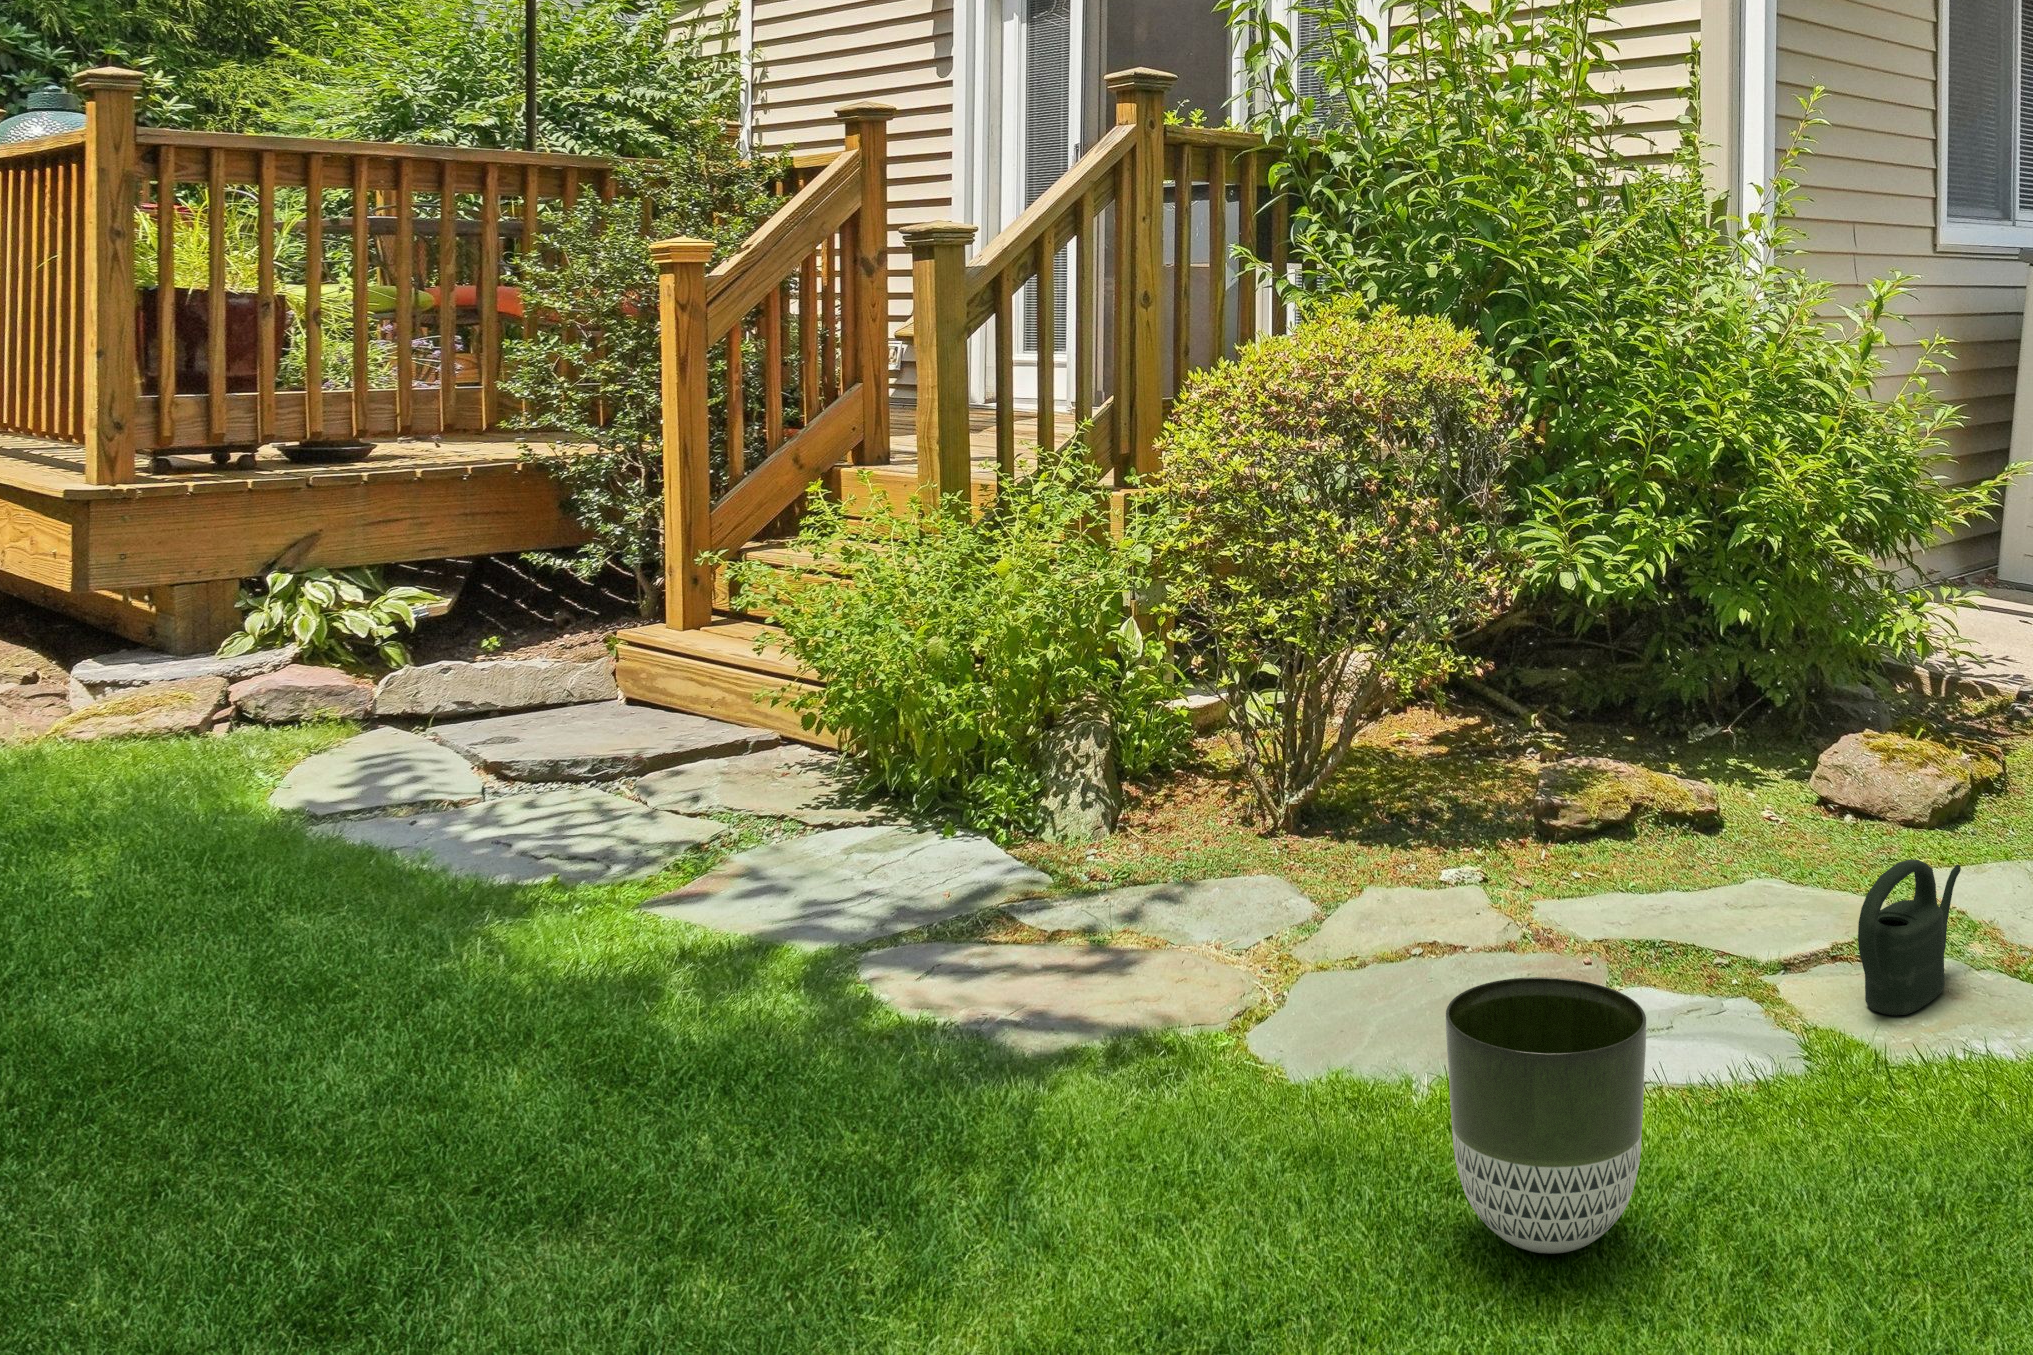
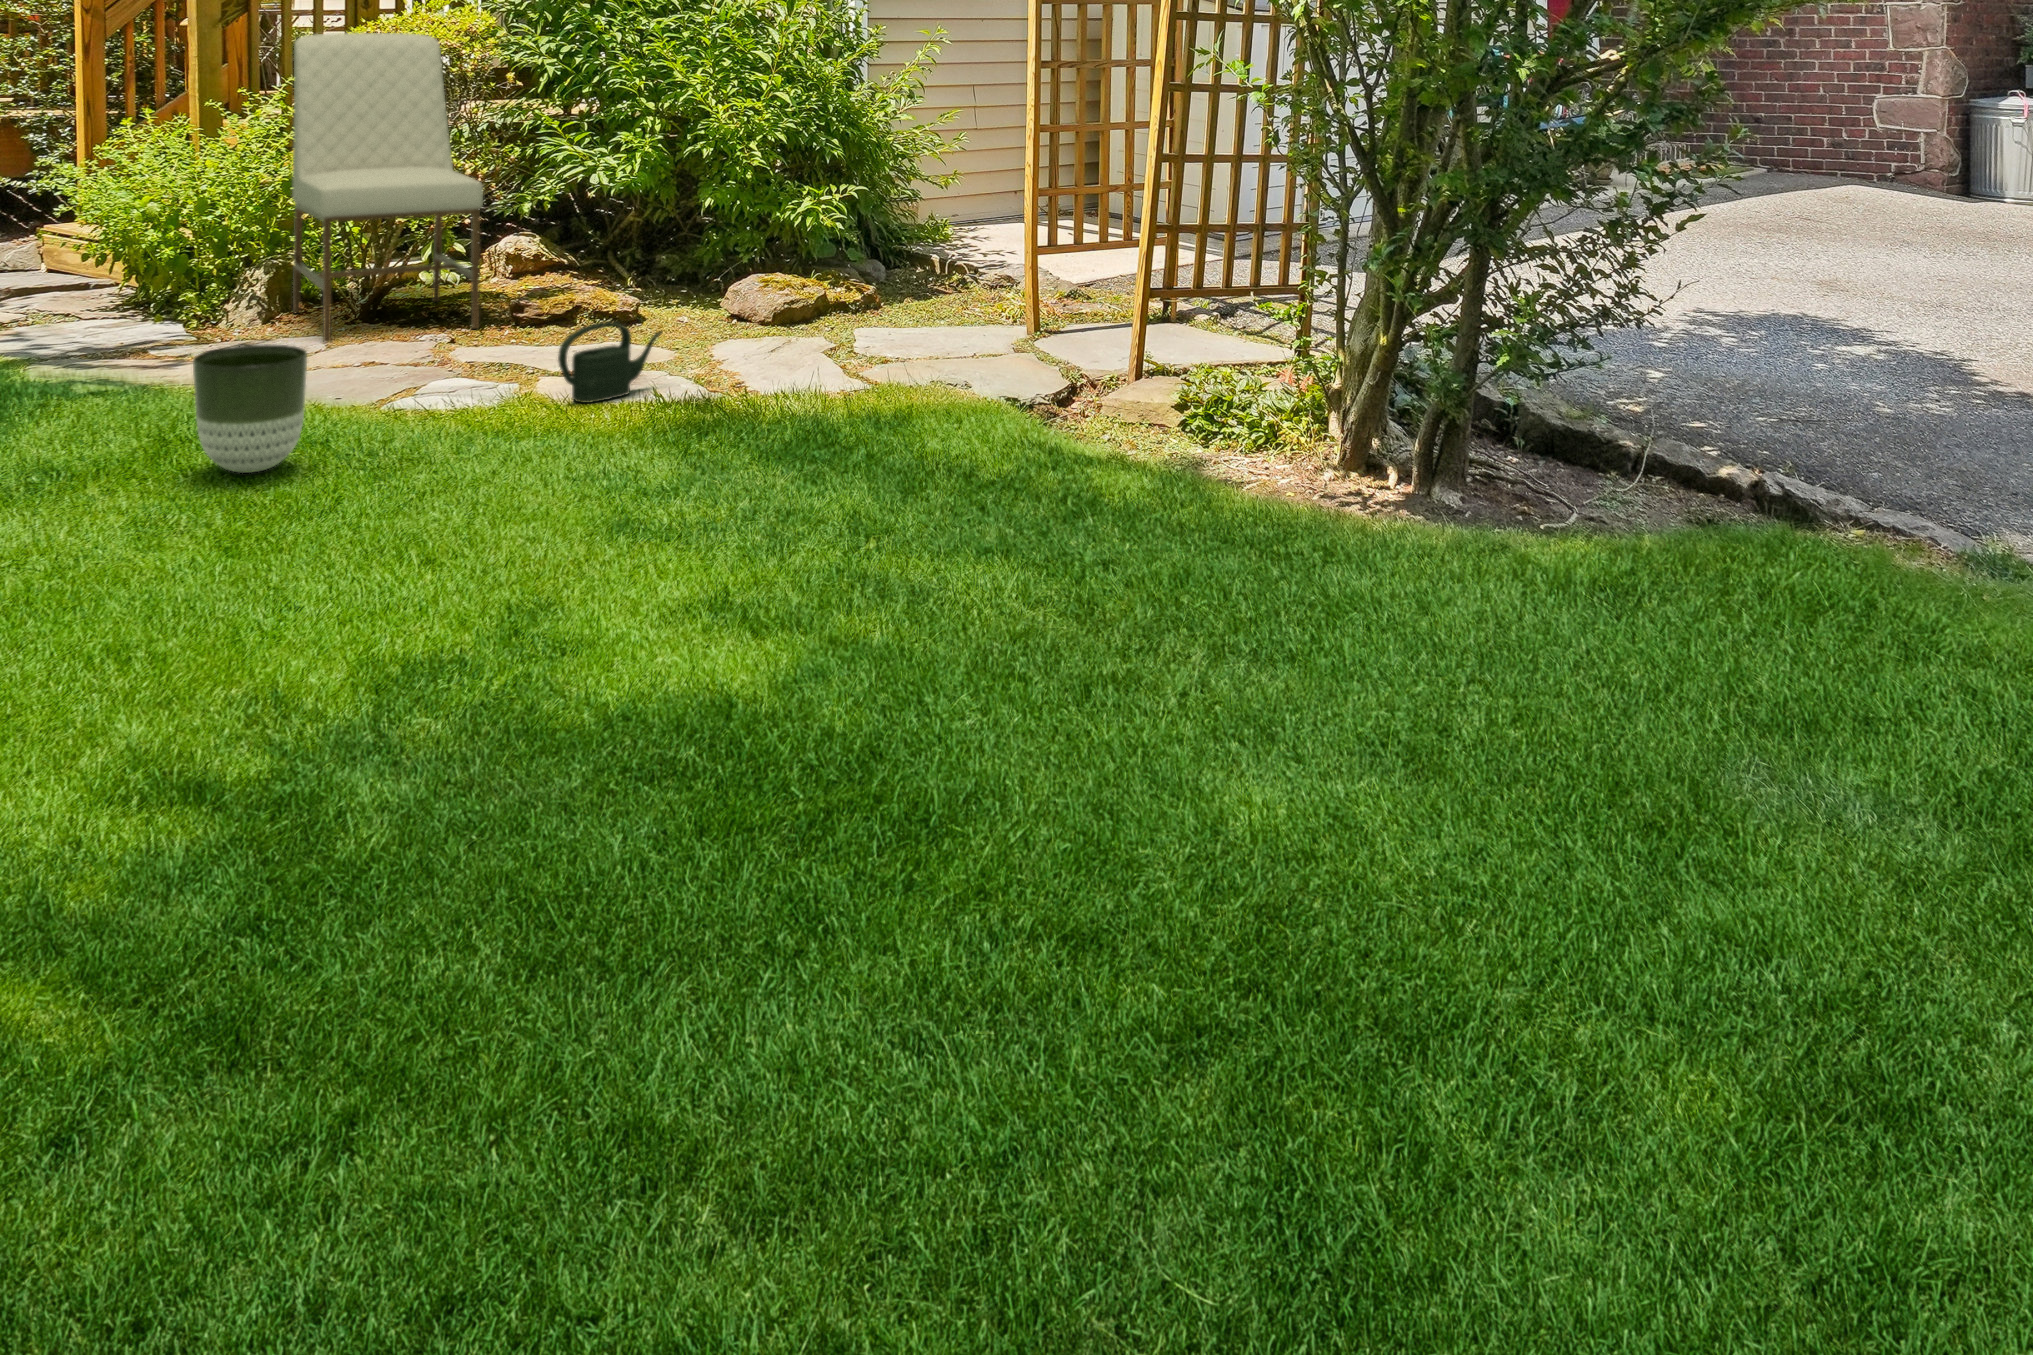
chair: none [1153,344,1490,873] -> present [292,33,483,342]

